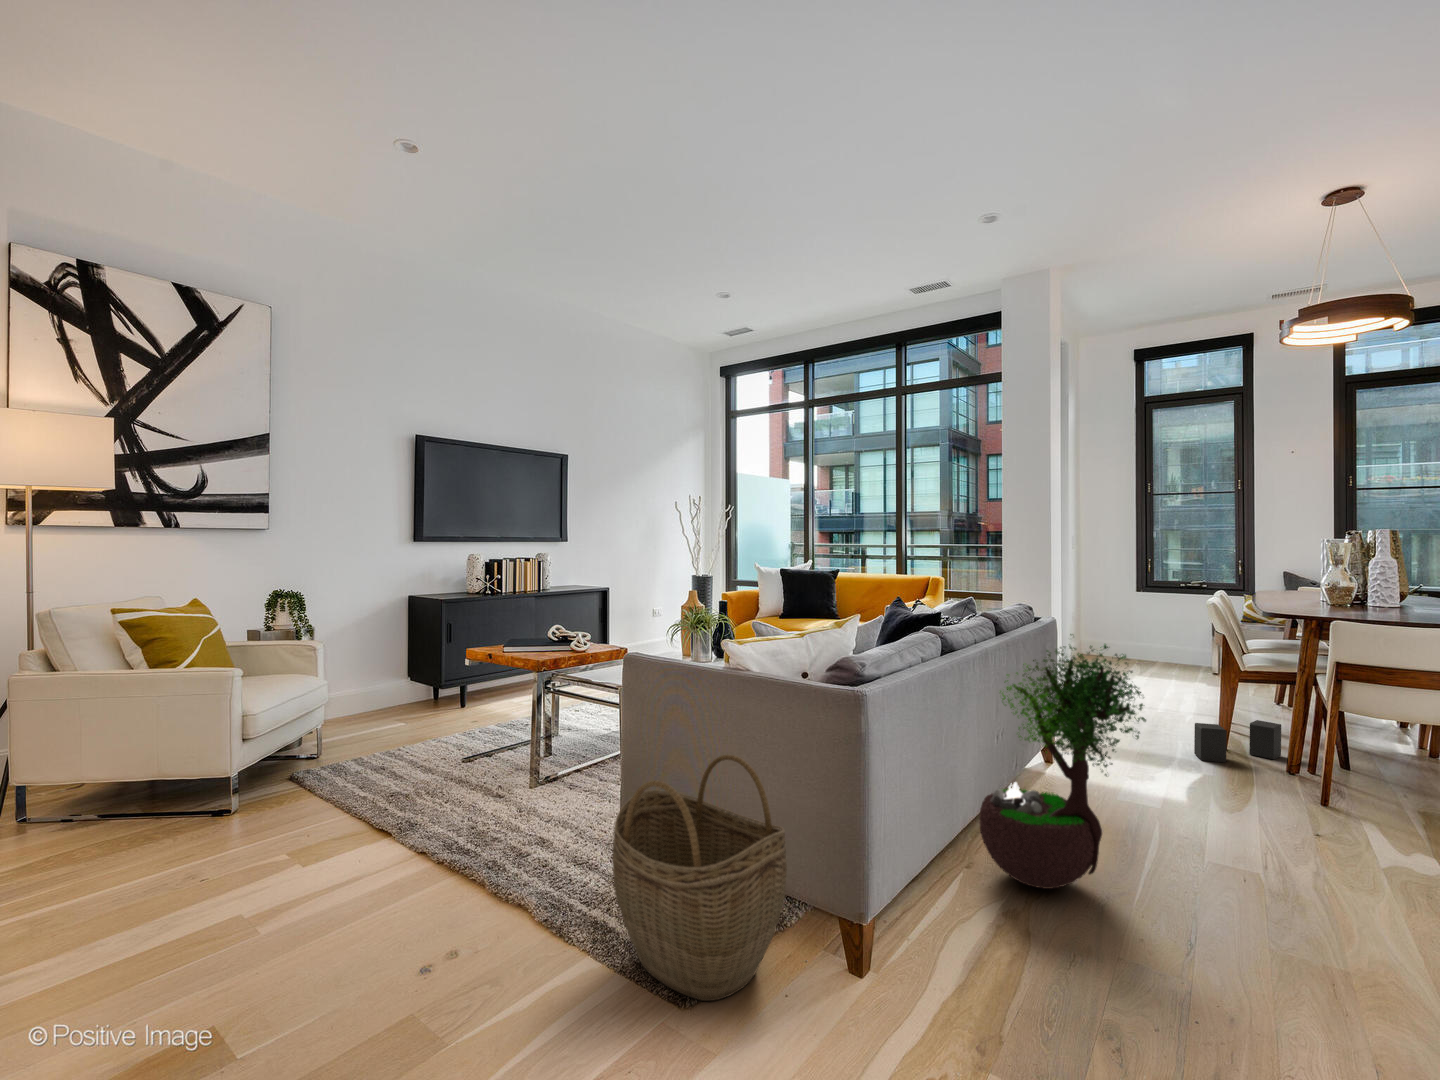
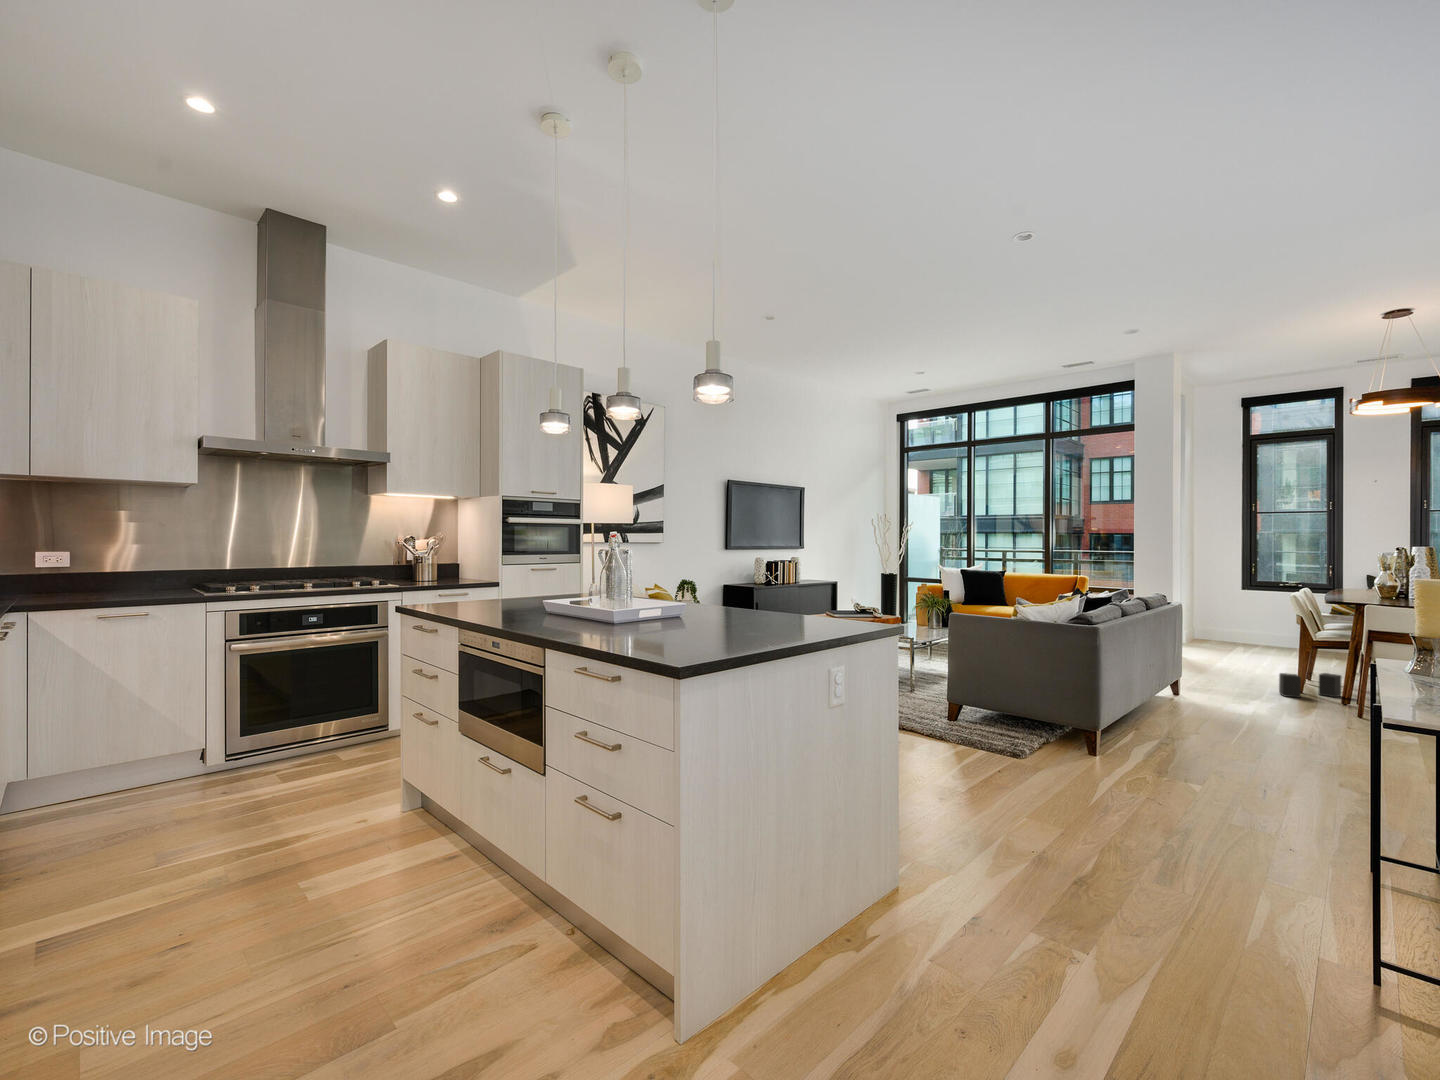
potted tree: present [979,634,1146,889] -> none [1145,606,1239,738]
woven basket: present [612,755,787,1001] -> none [975,659,1062,760]

